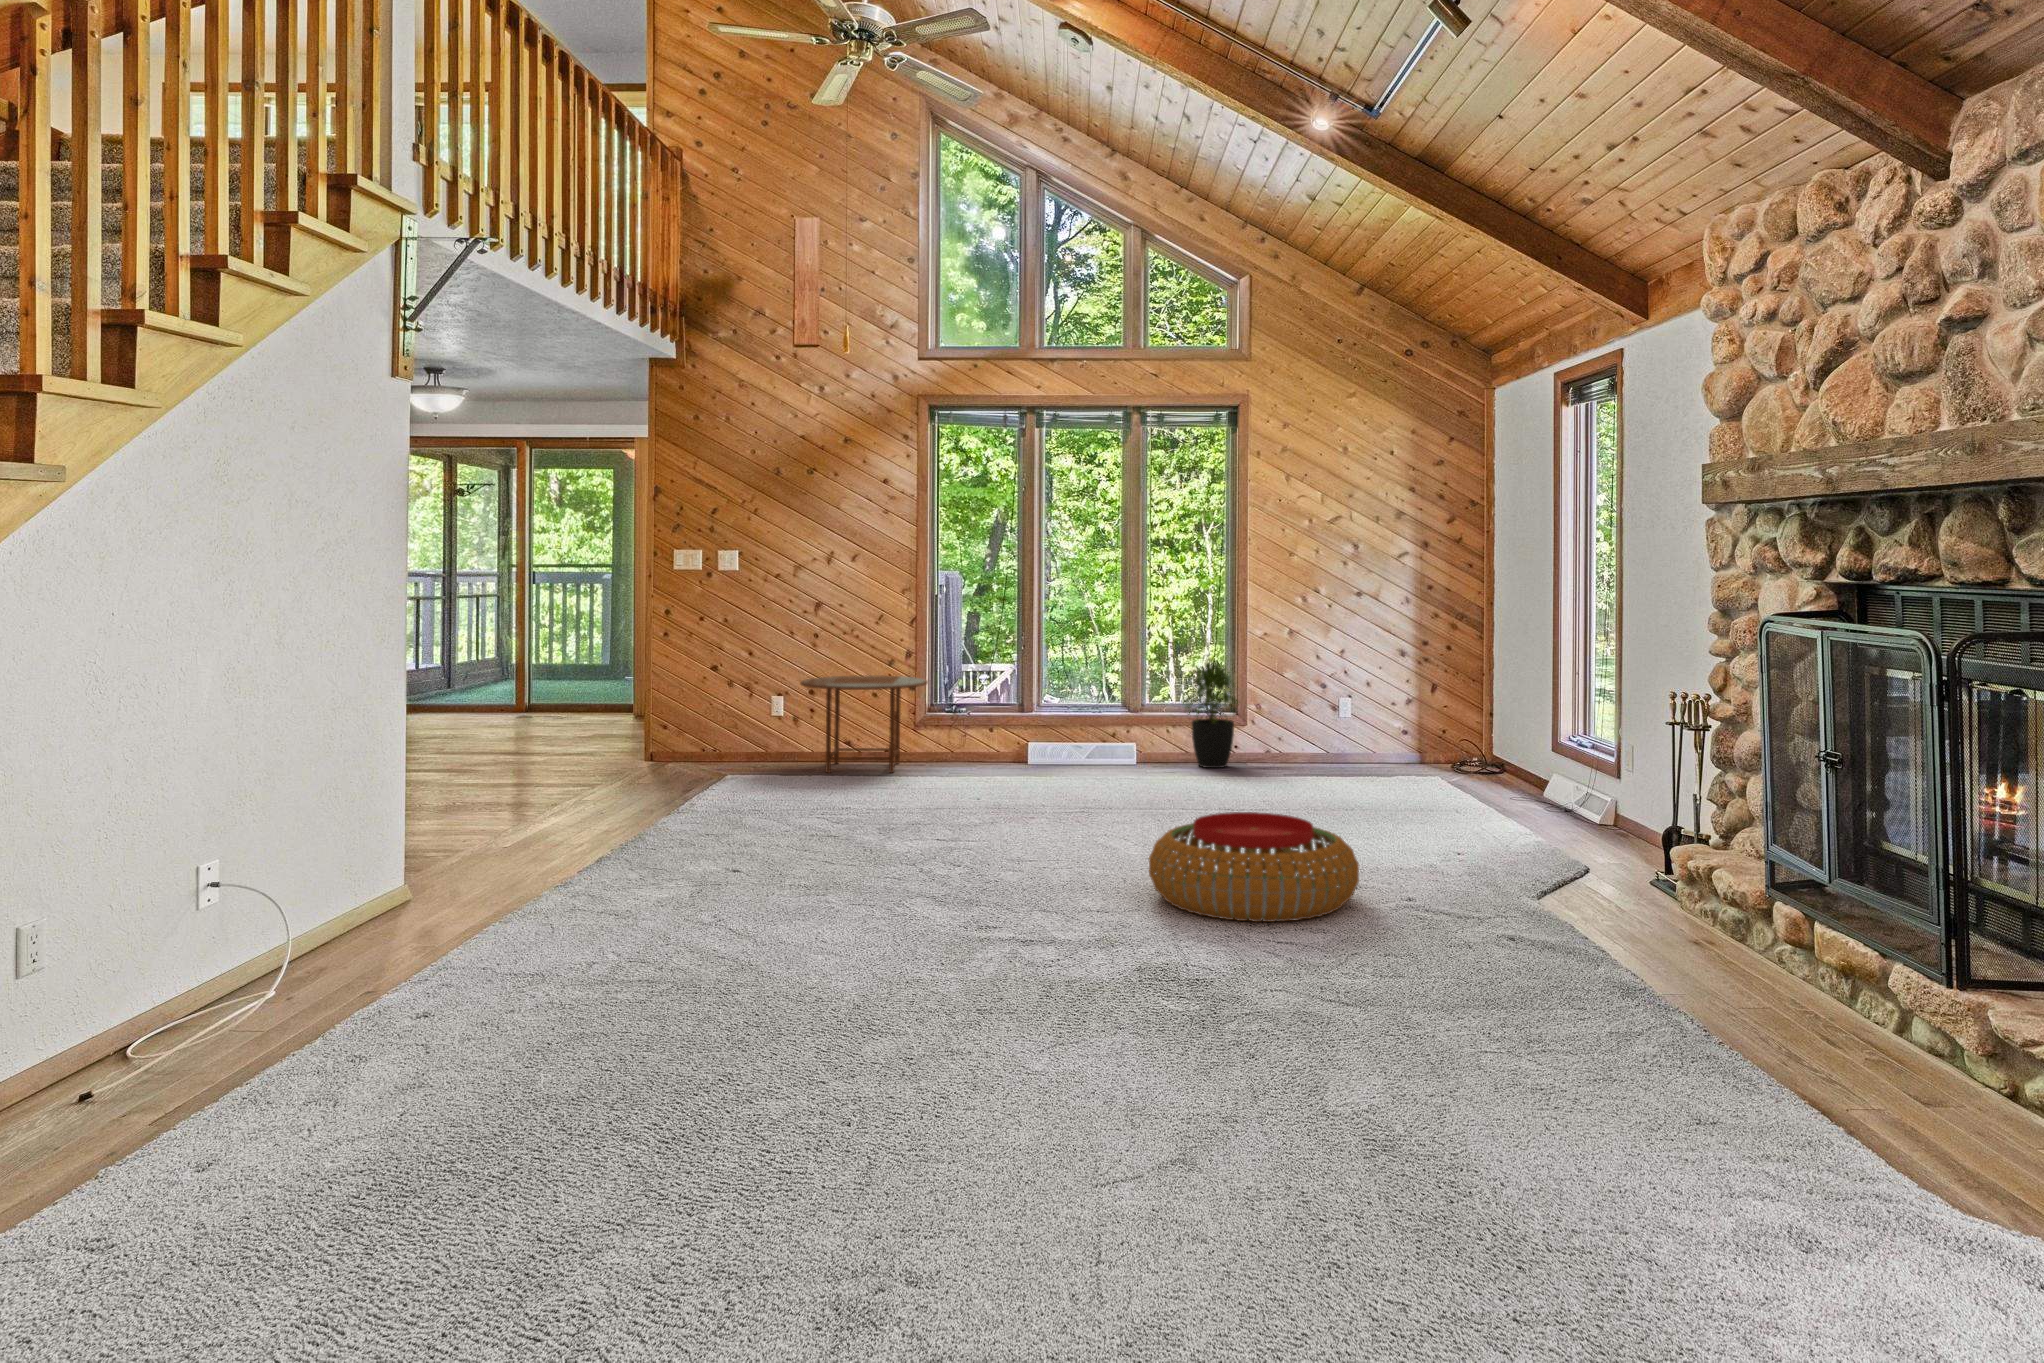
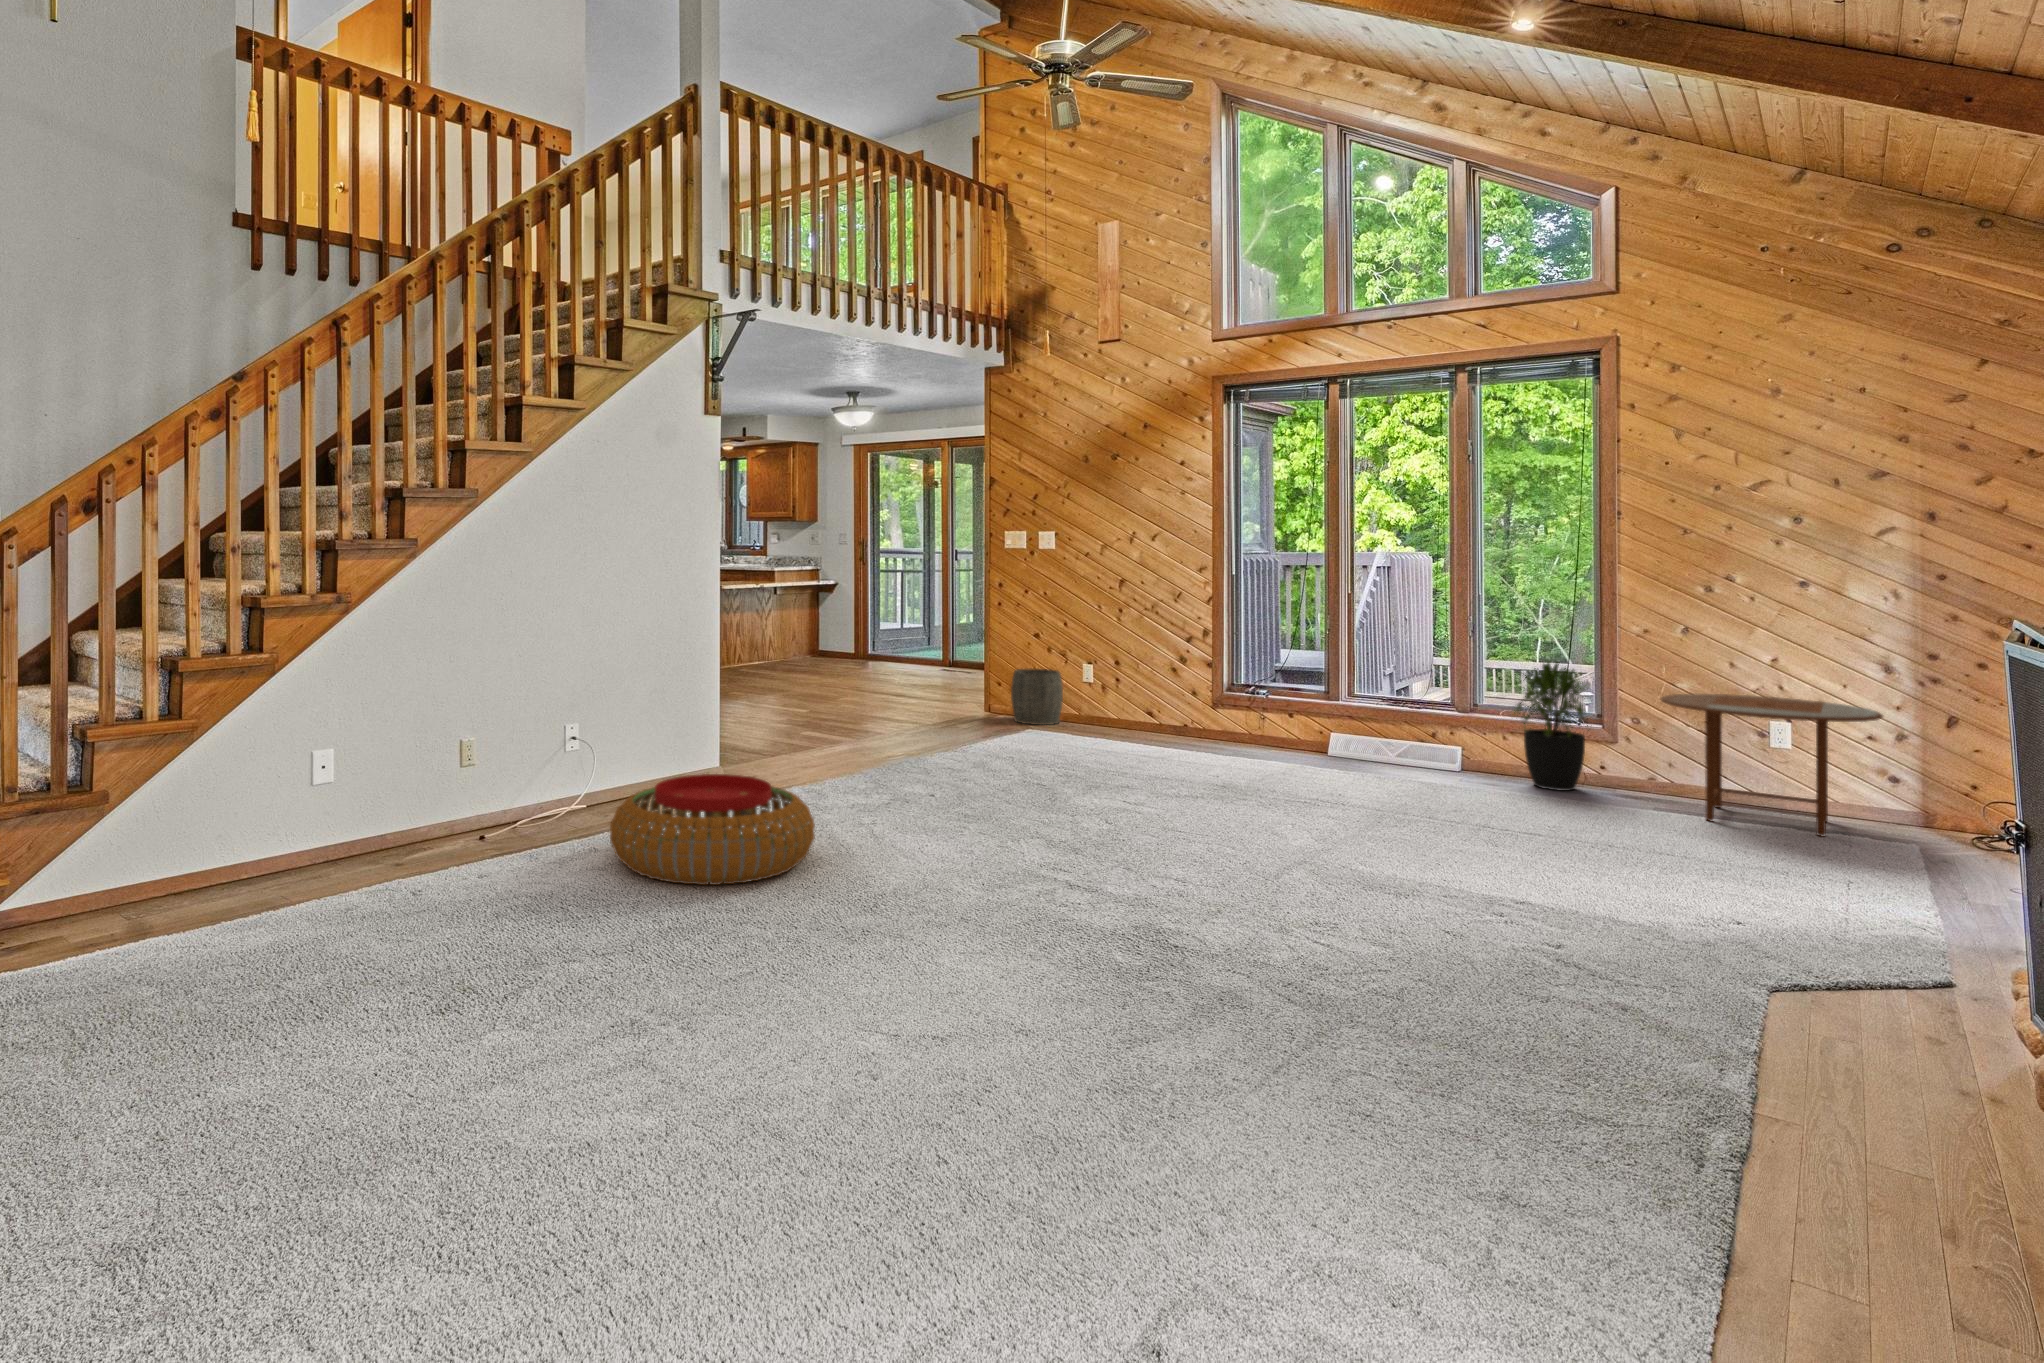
side table: present [800,675,928,773] -> present [1661,694,1883,836]
woven basket: none [697,703,756,766] -> present [1011,668,1063,725]
pouf: present [1149,812,1359,922] -> present [610,774,815,885]

